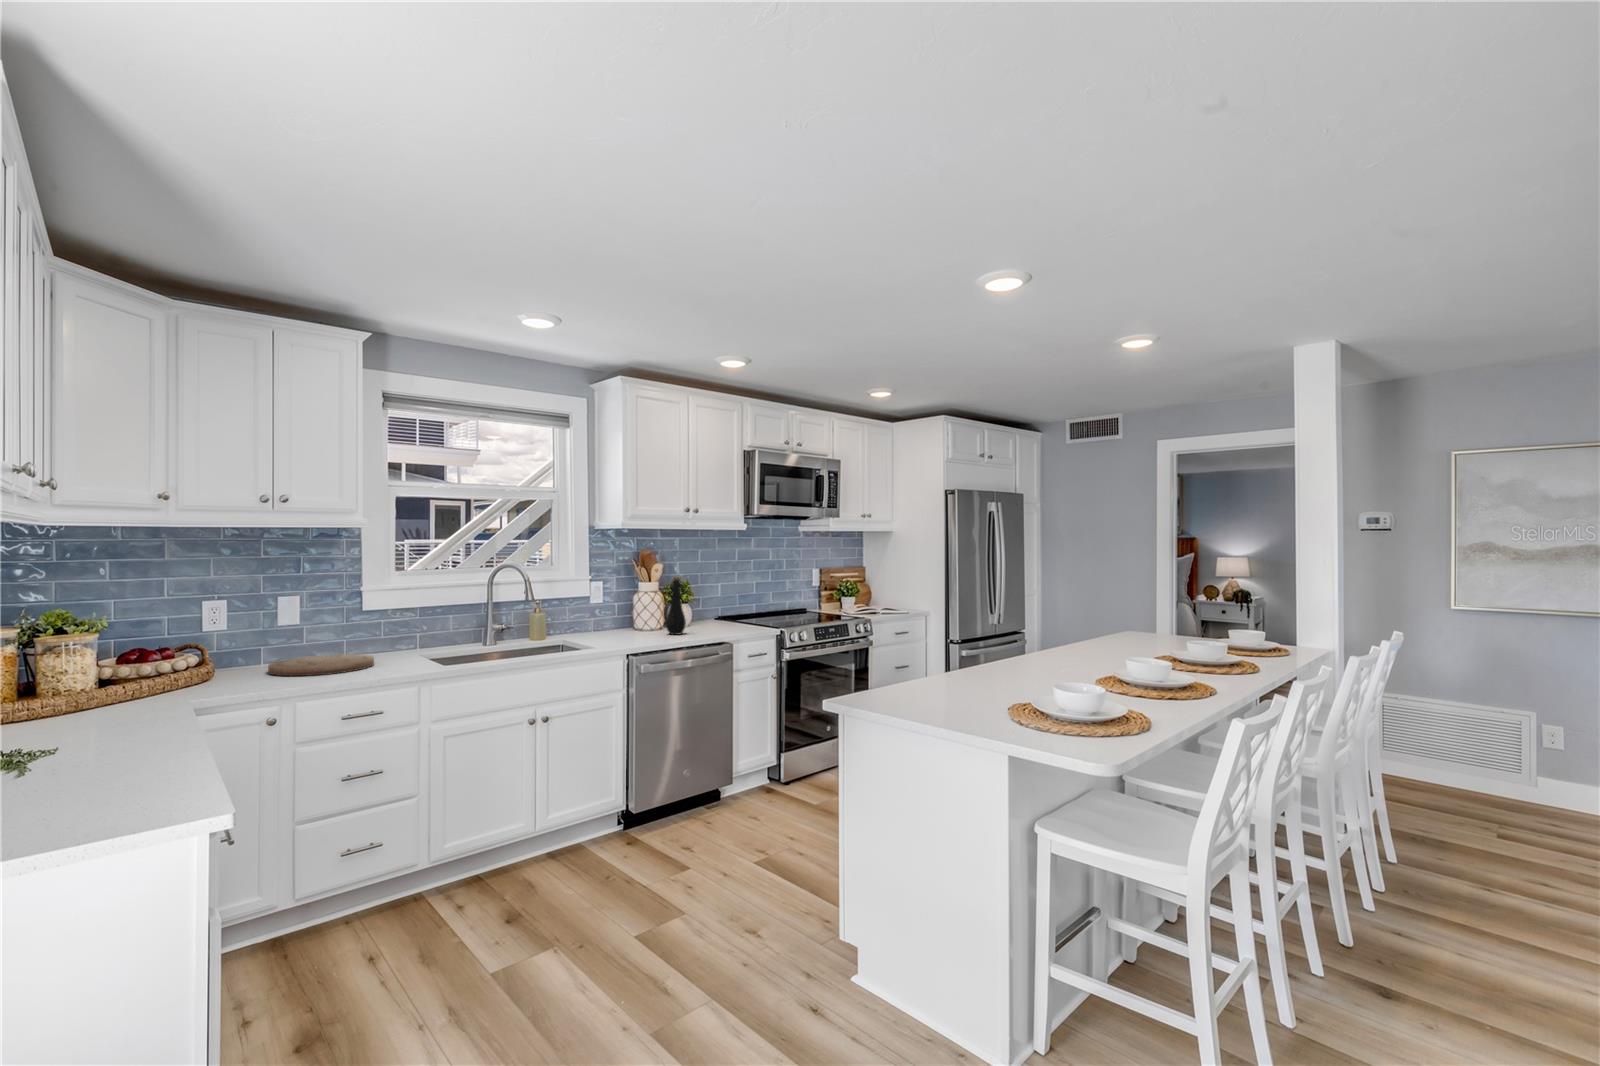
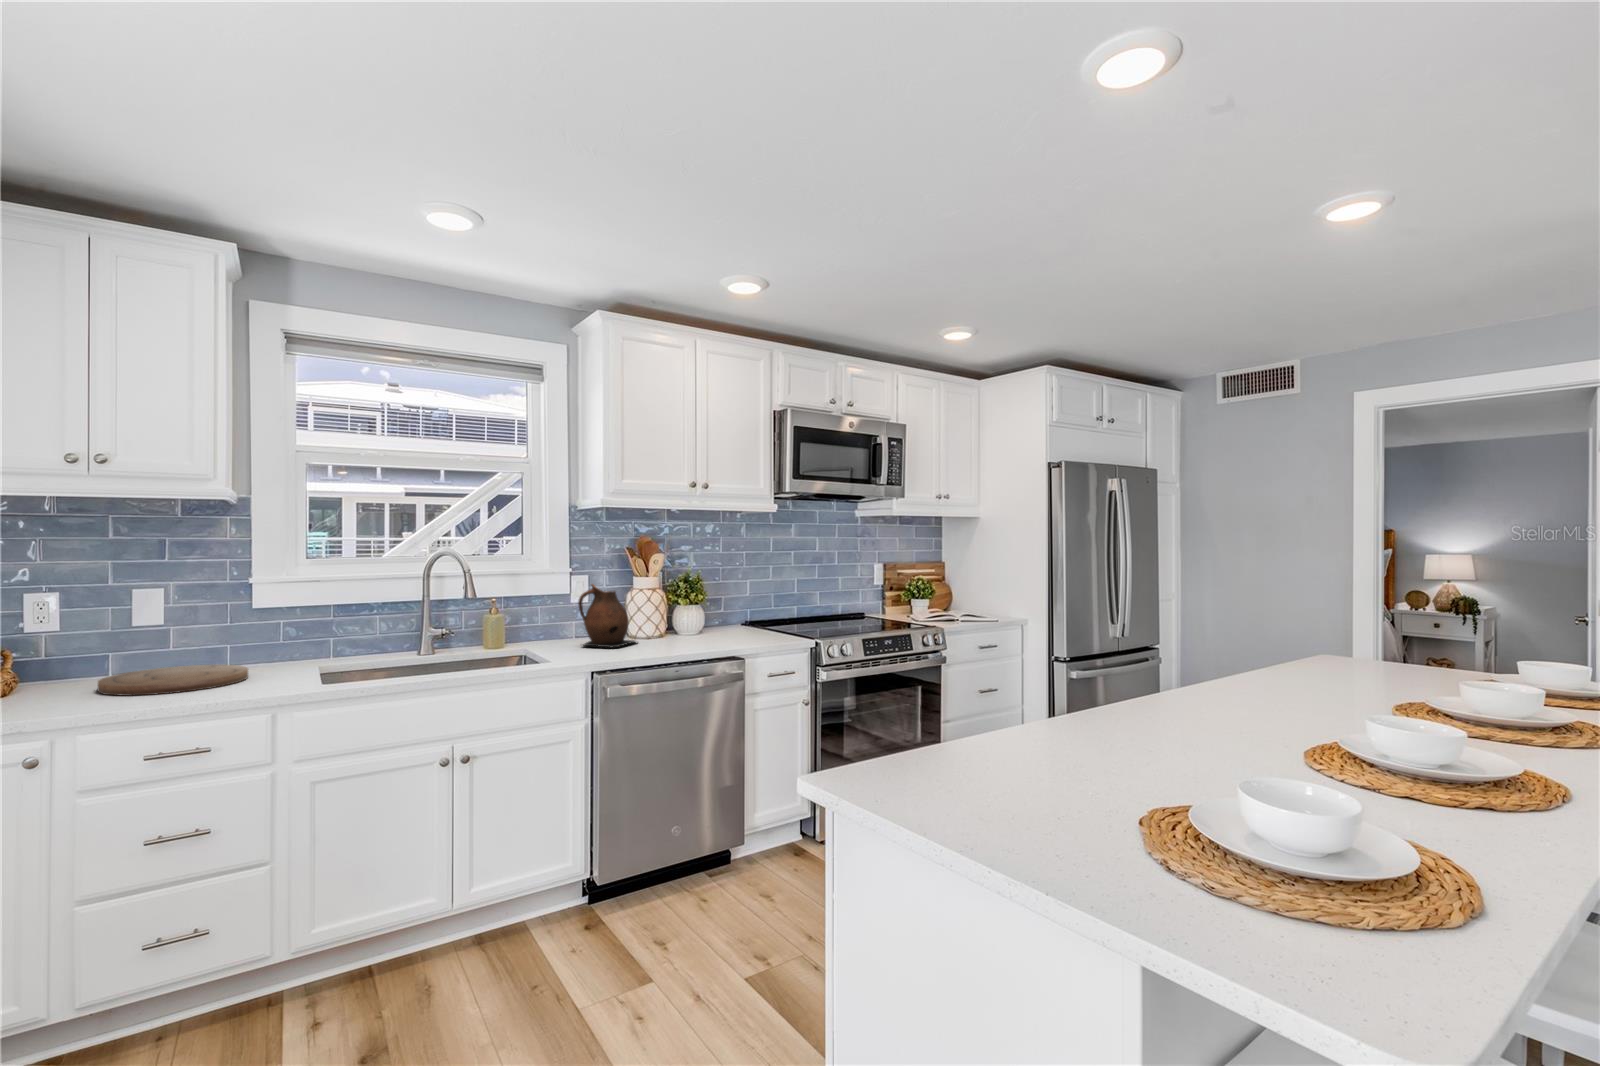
bottle: present [666,577,686,635] -> none [662,571,688,646]
ceramic pitcher: none [601,588,646,638] -> present [578,584,636,648]

